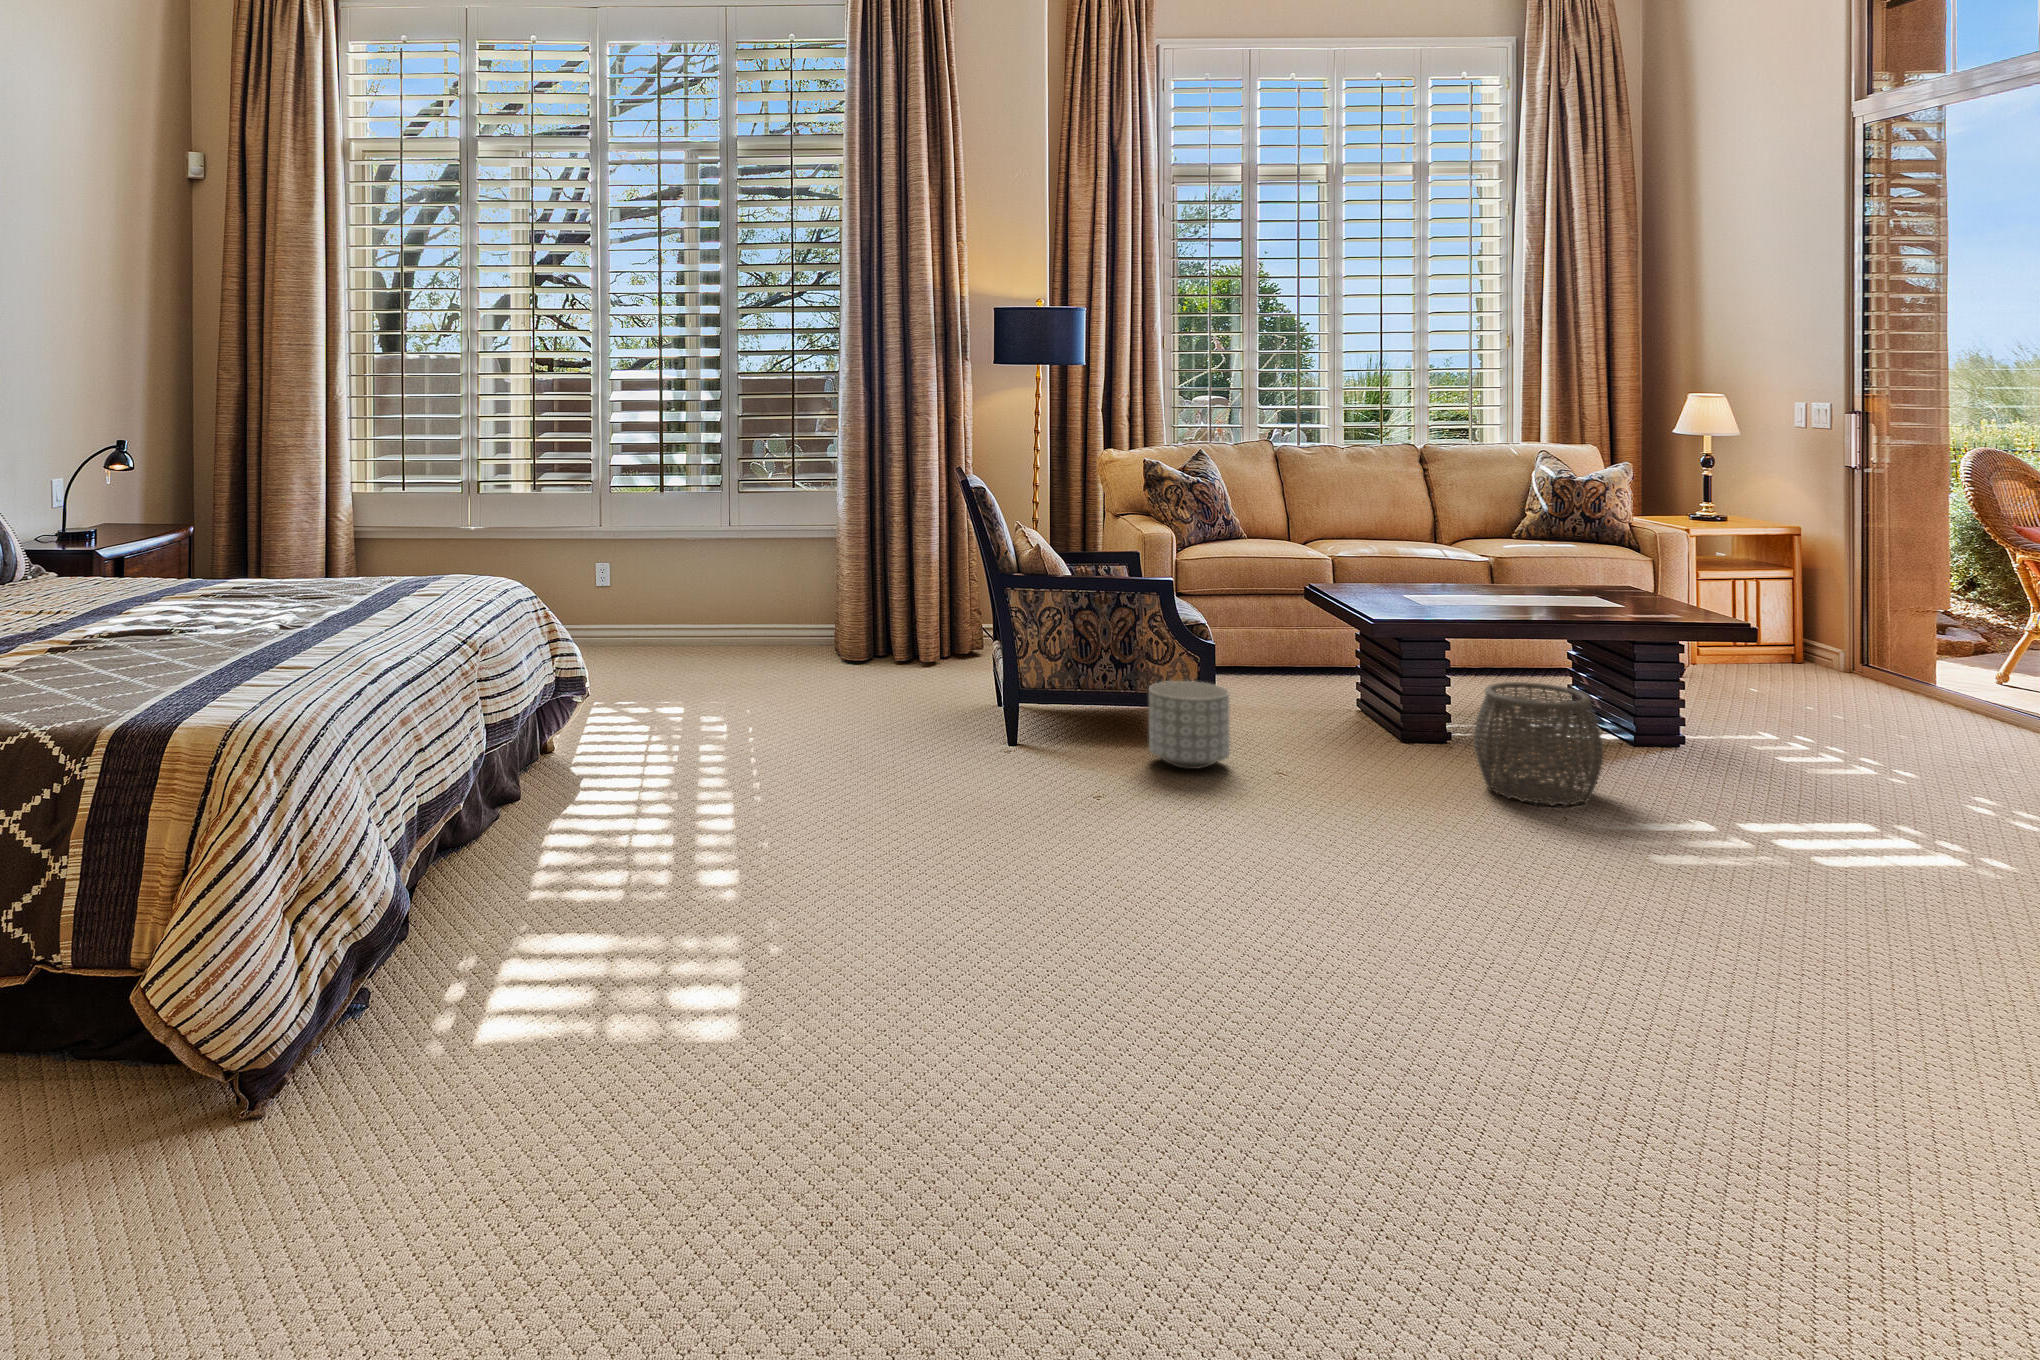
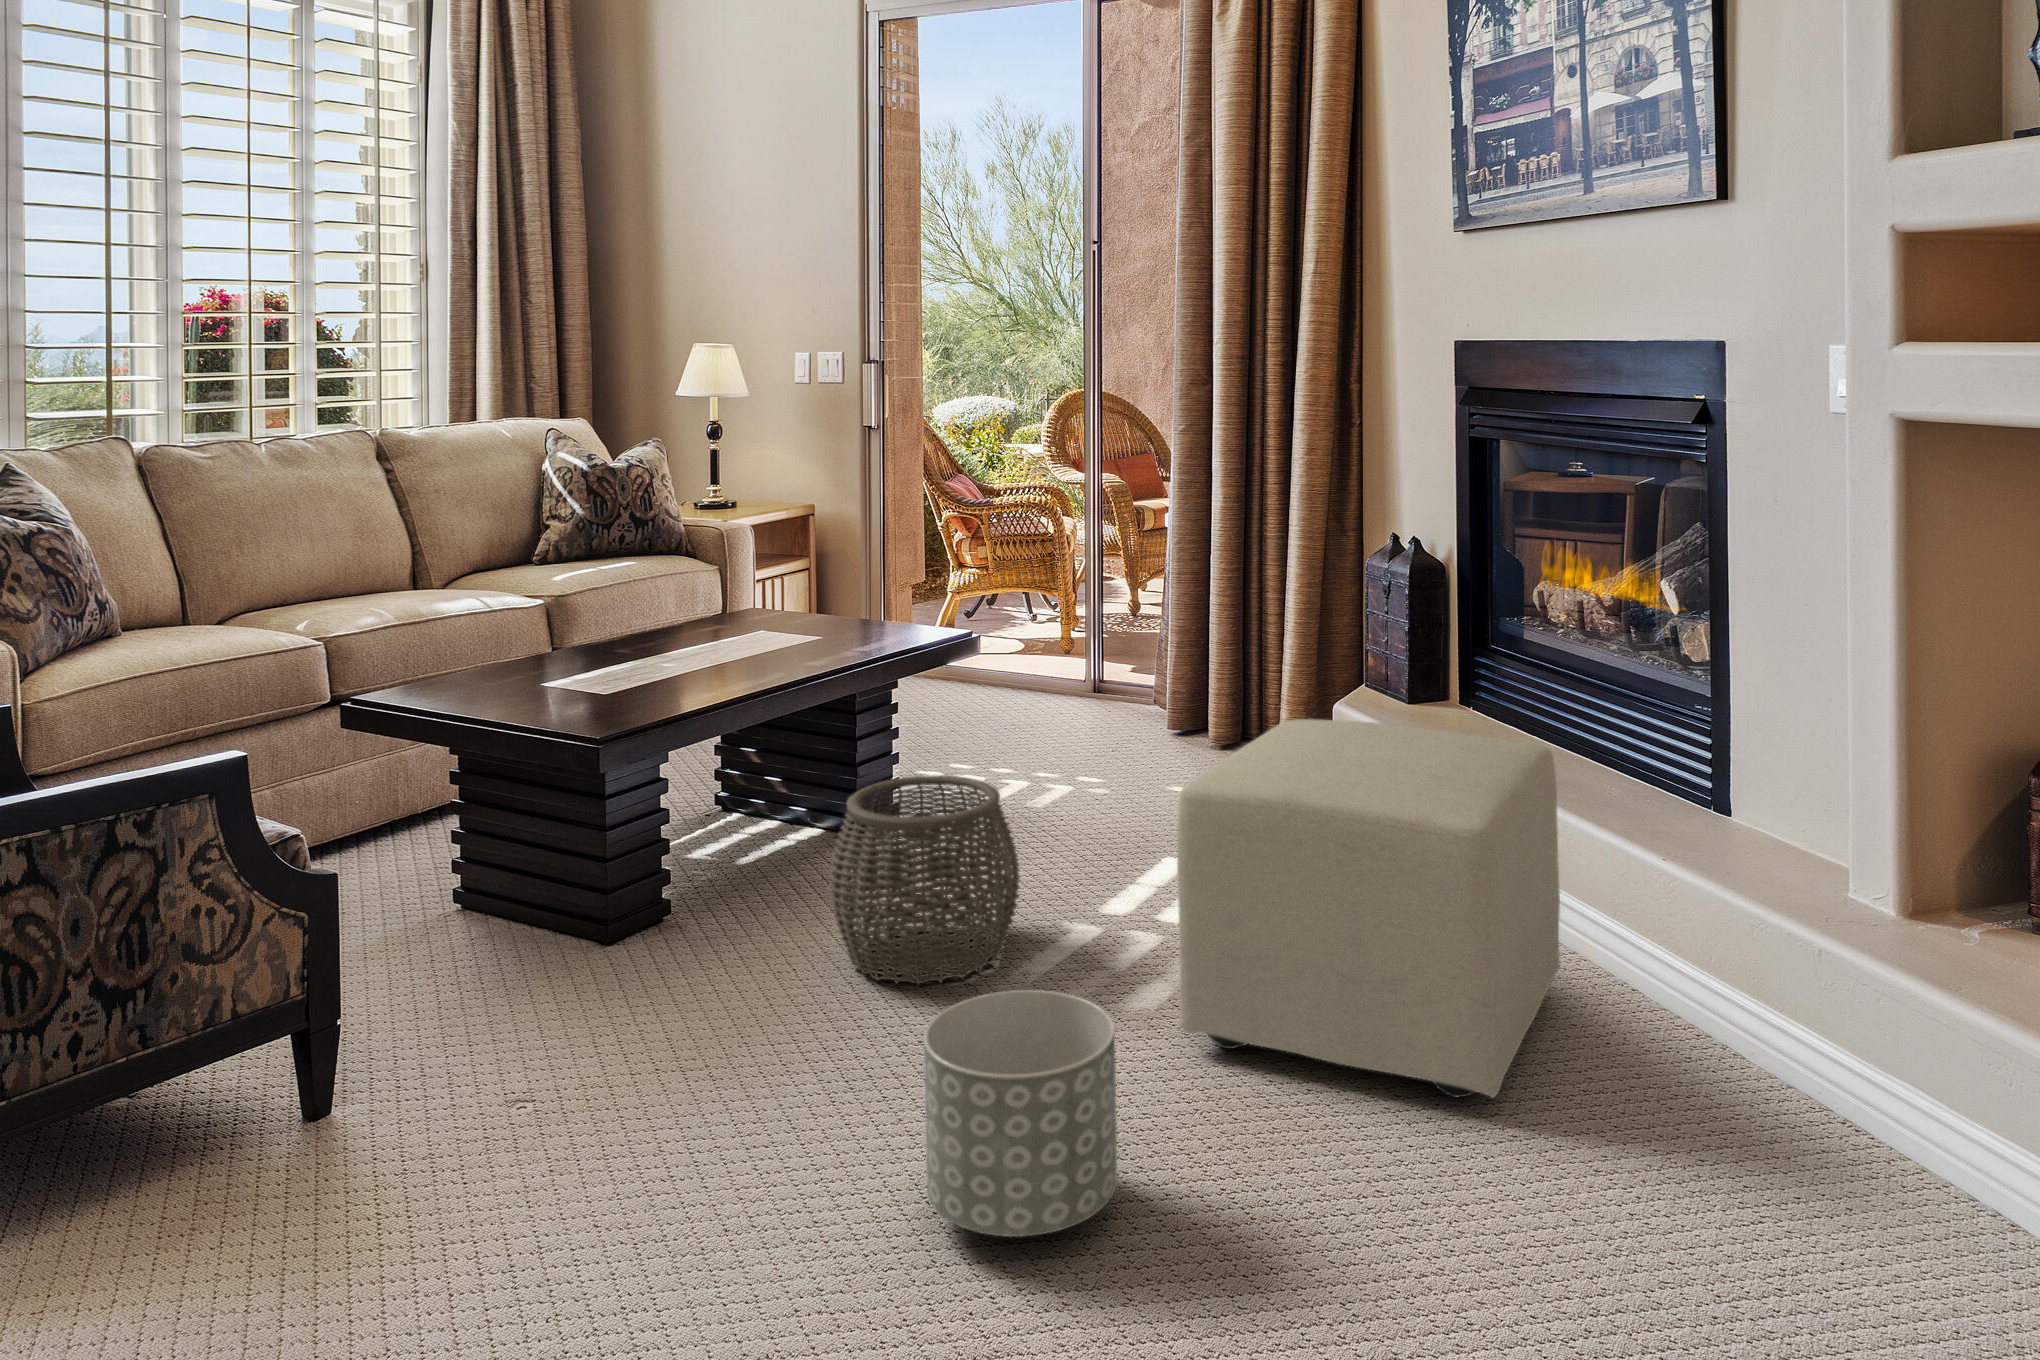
planter: present [1149,681,1230,769] -> present [924,990,1117,1237]
ottoman: none [1597,696,1950,934] -> present [1177,719,1560,1098]

